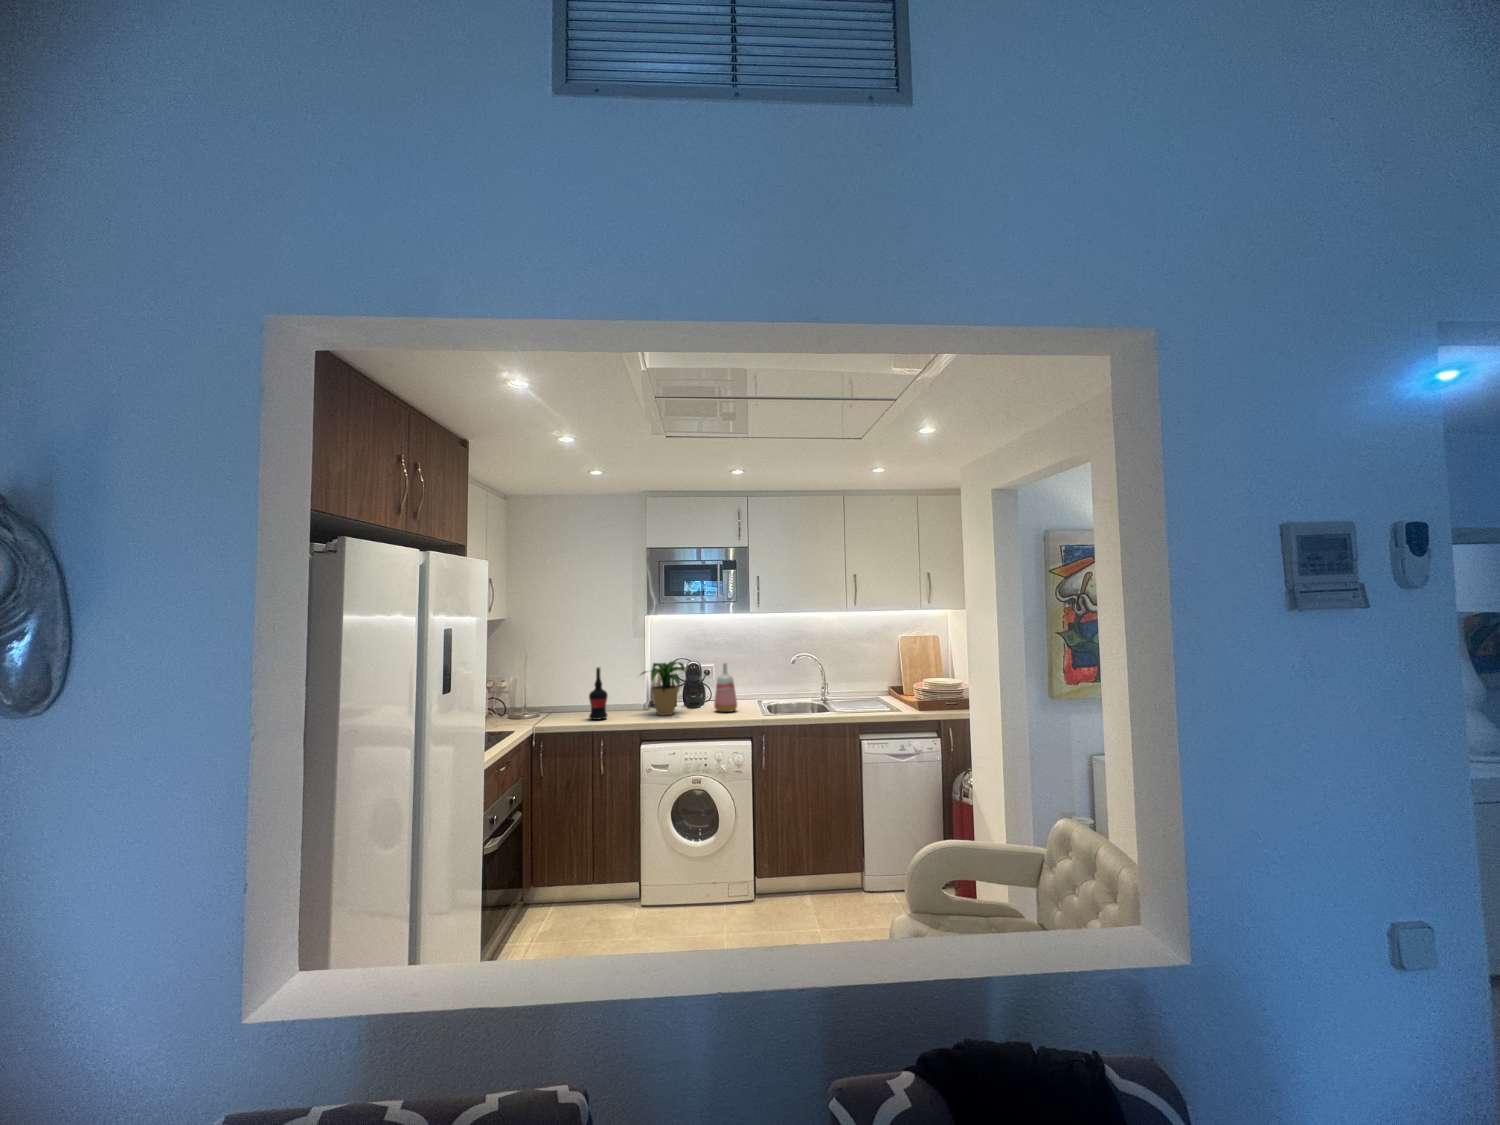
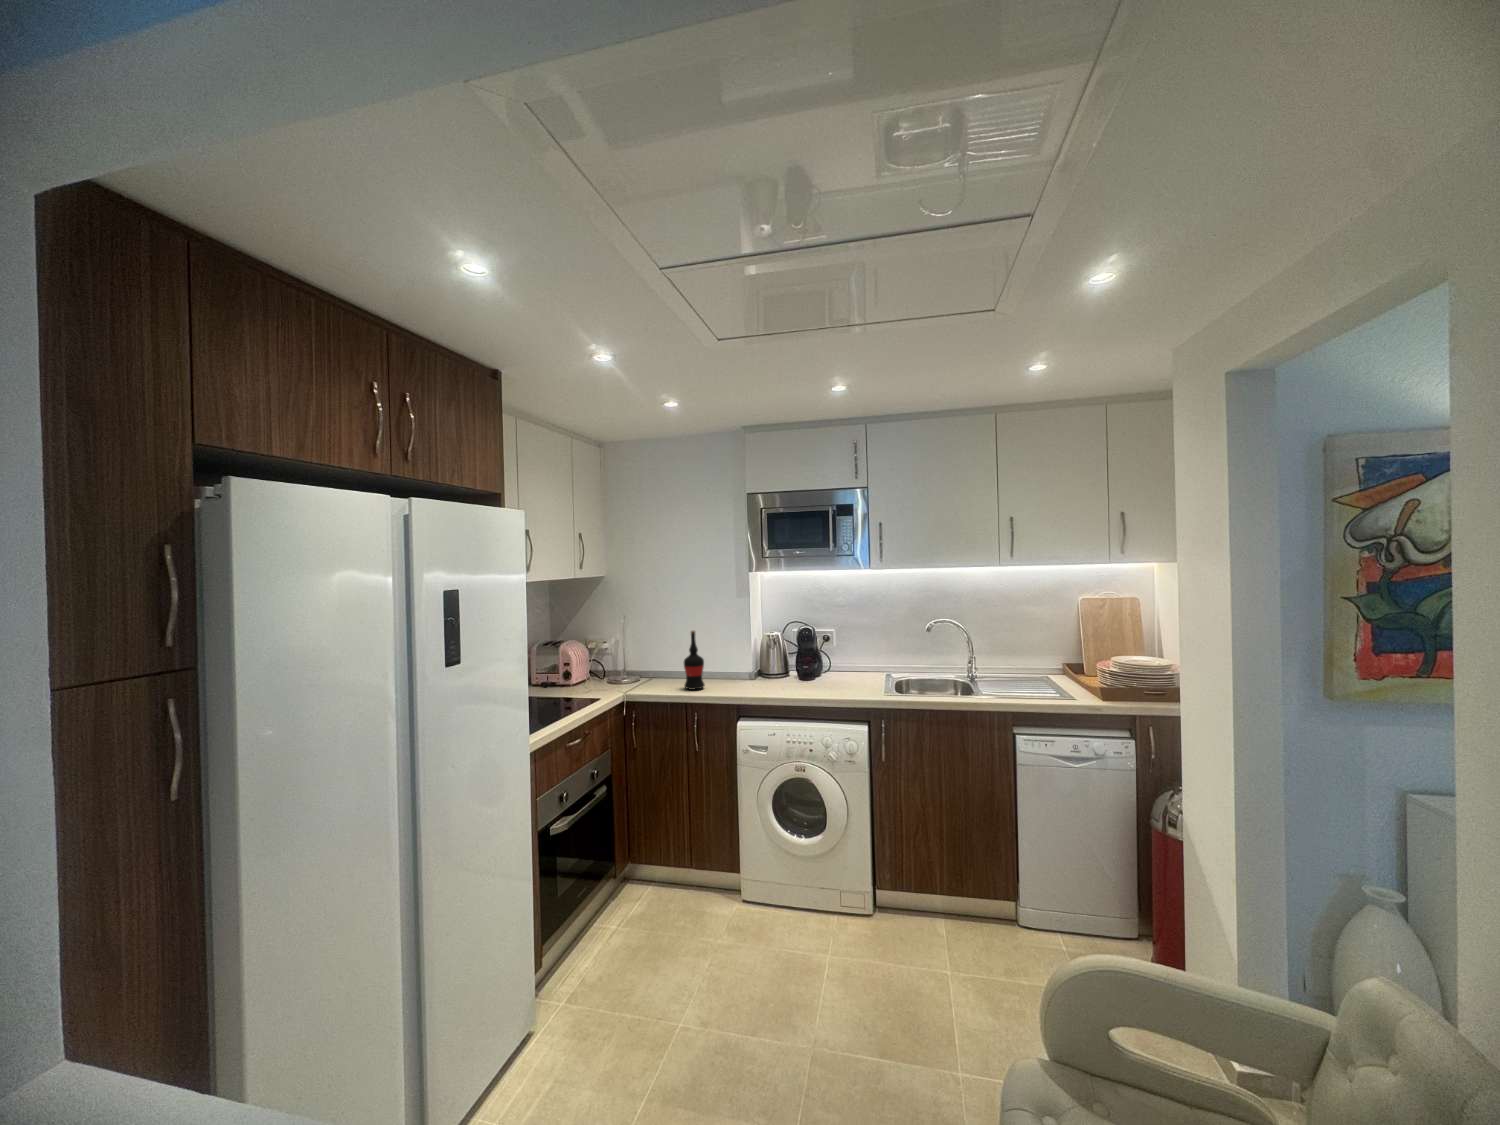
potted plant: present [641,662,685,715] -> none [737,625,798,688]
vase: present [714,663,737,712] -> none [830,628,858,687]

